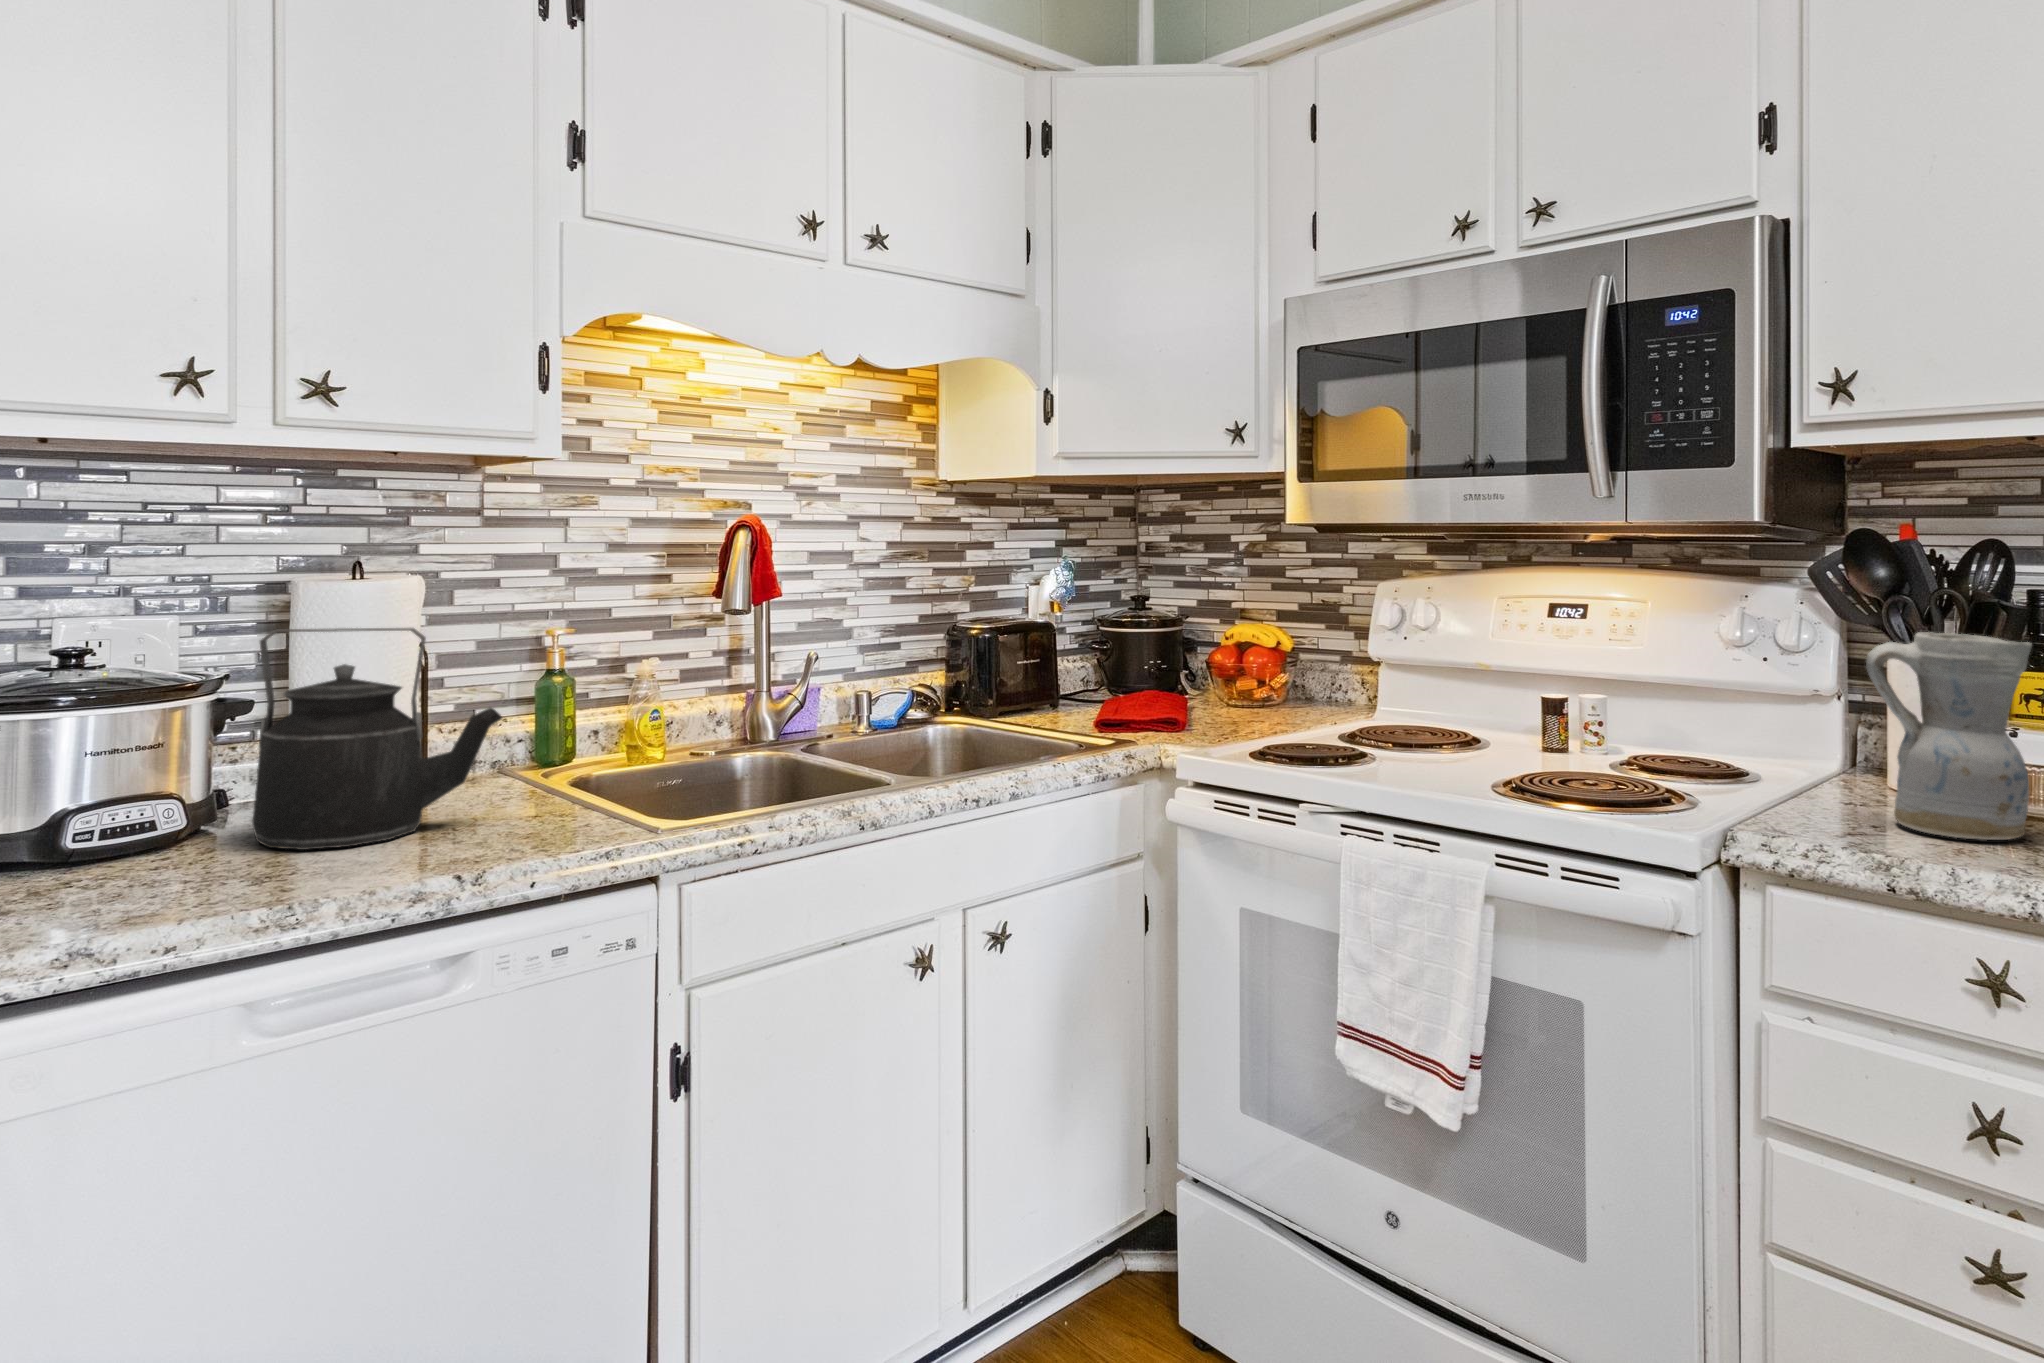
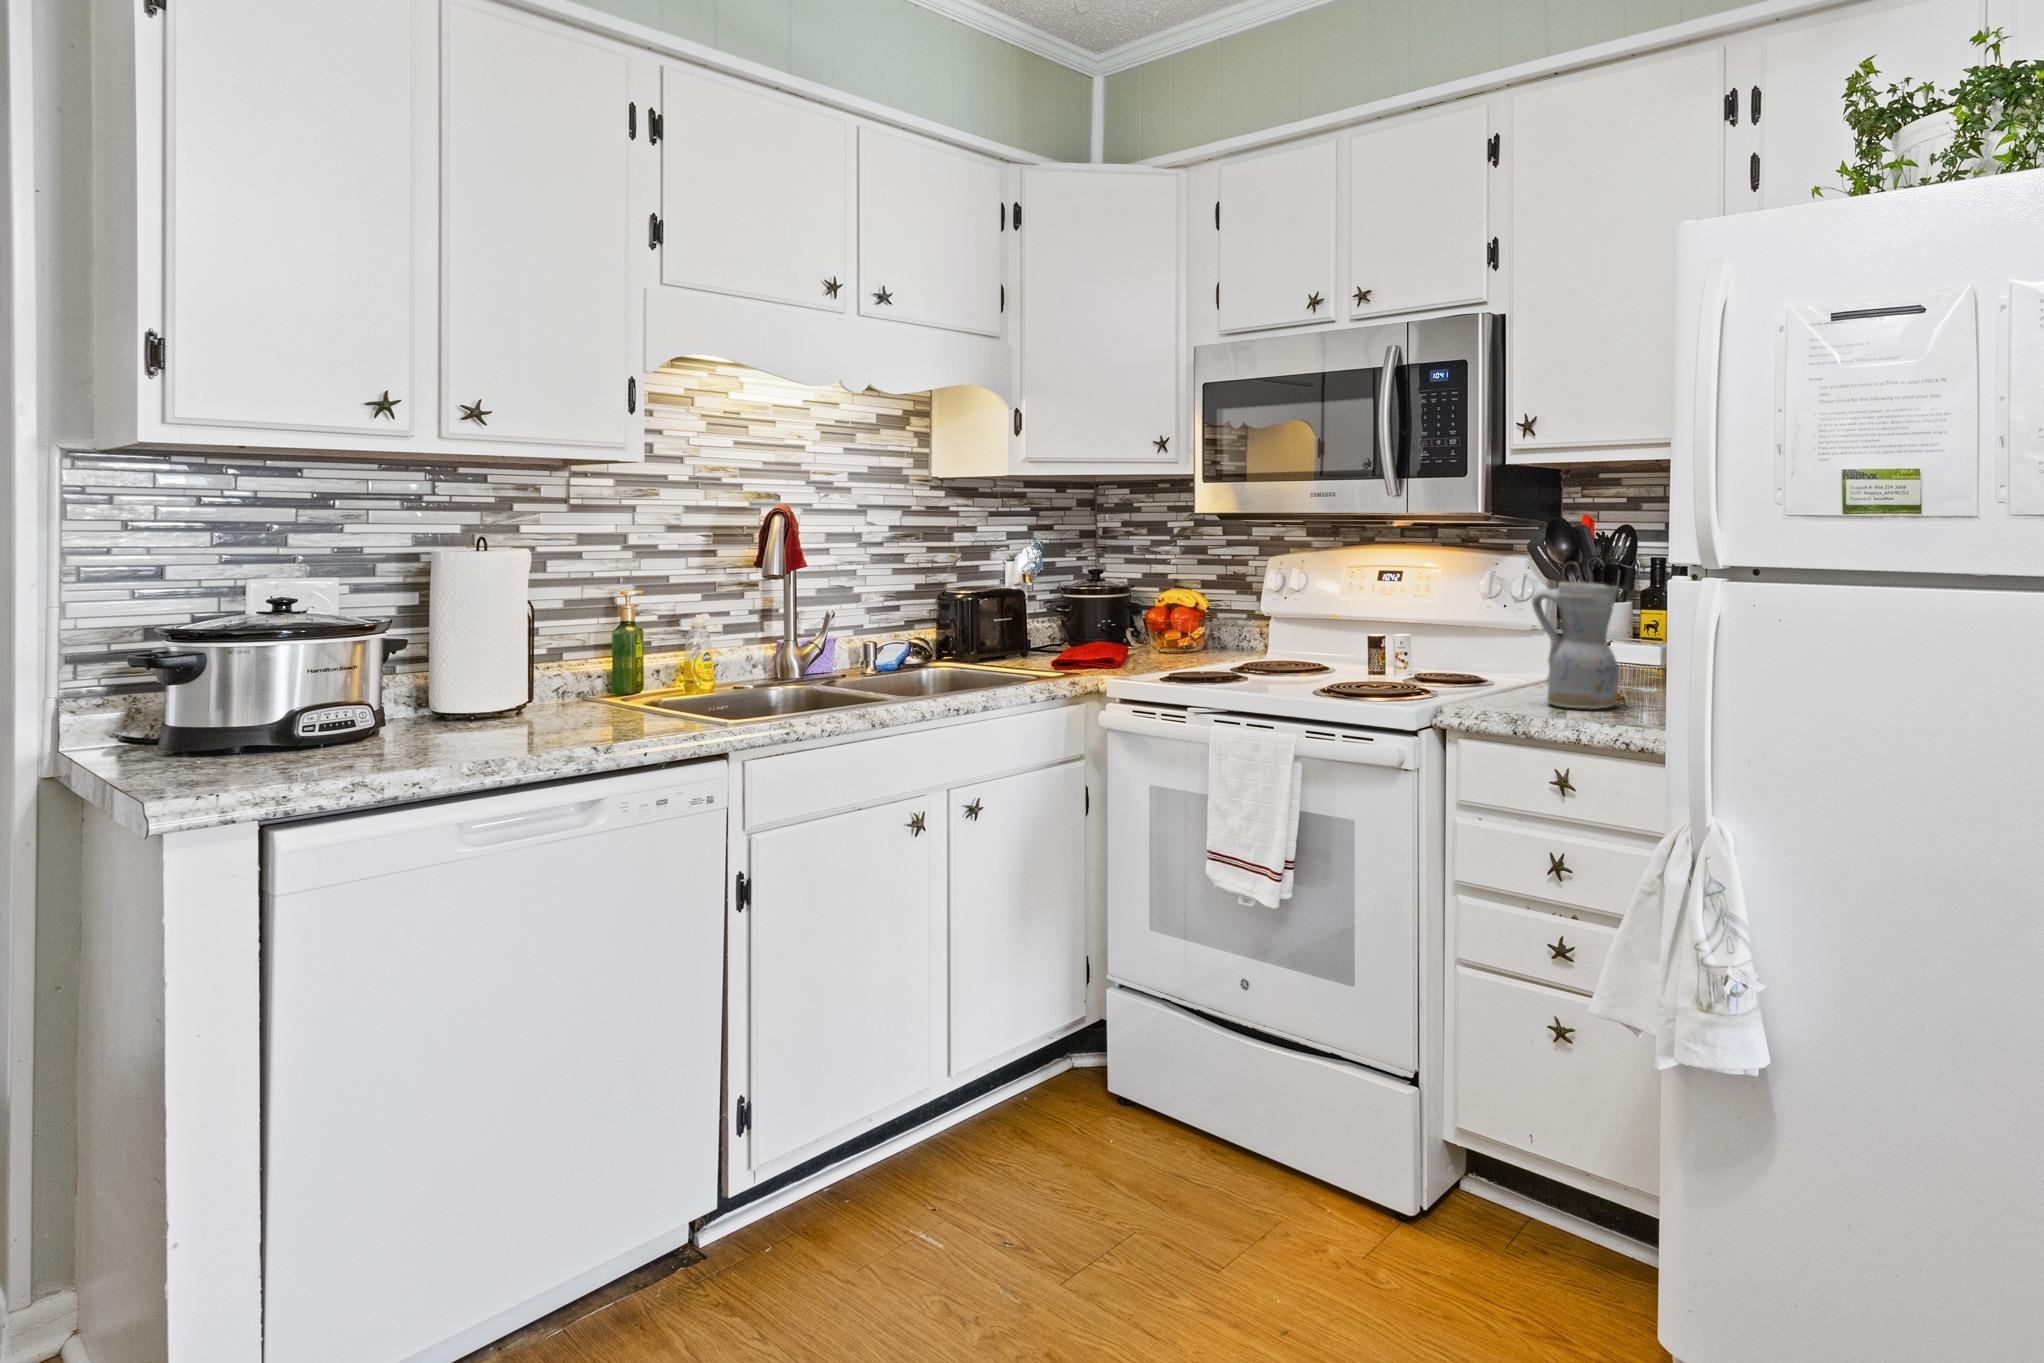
kettle: present [252,628,502,850] -> none [427,584,607,737]

